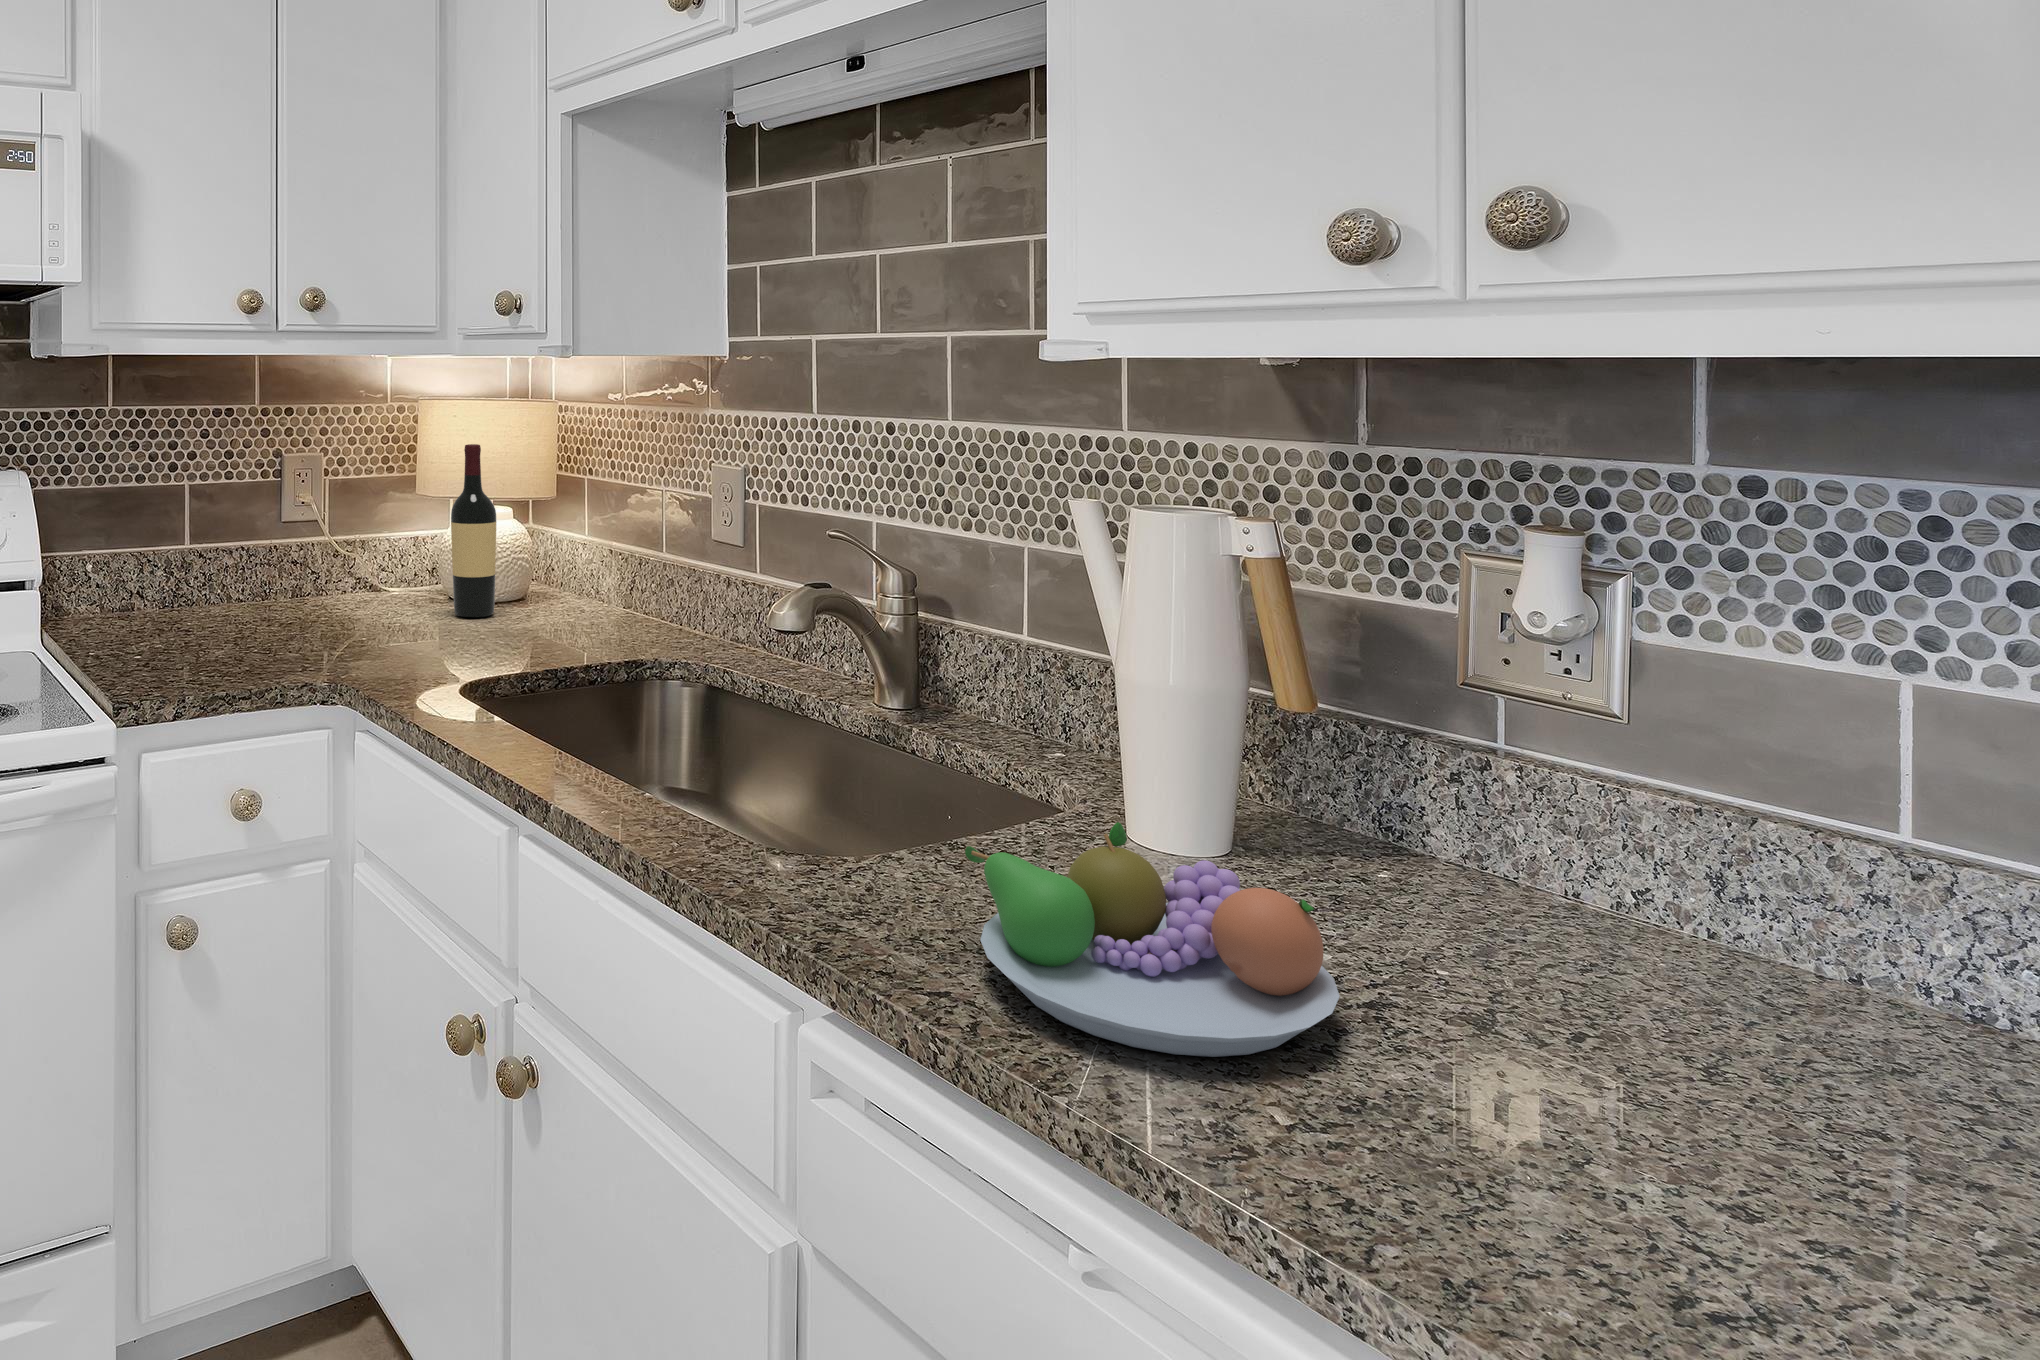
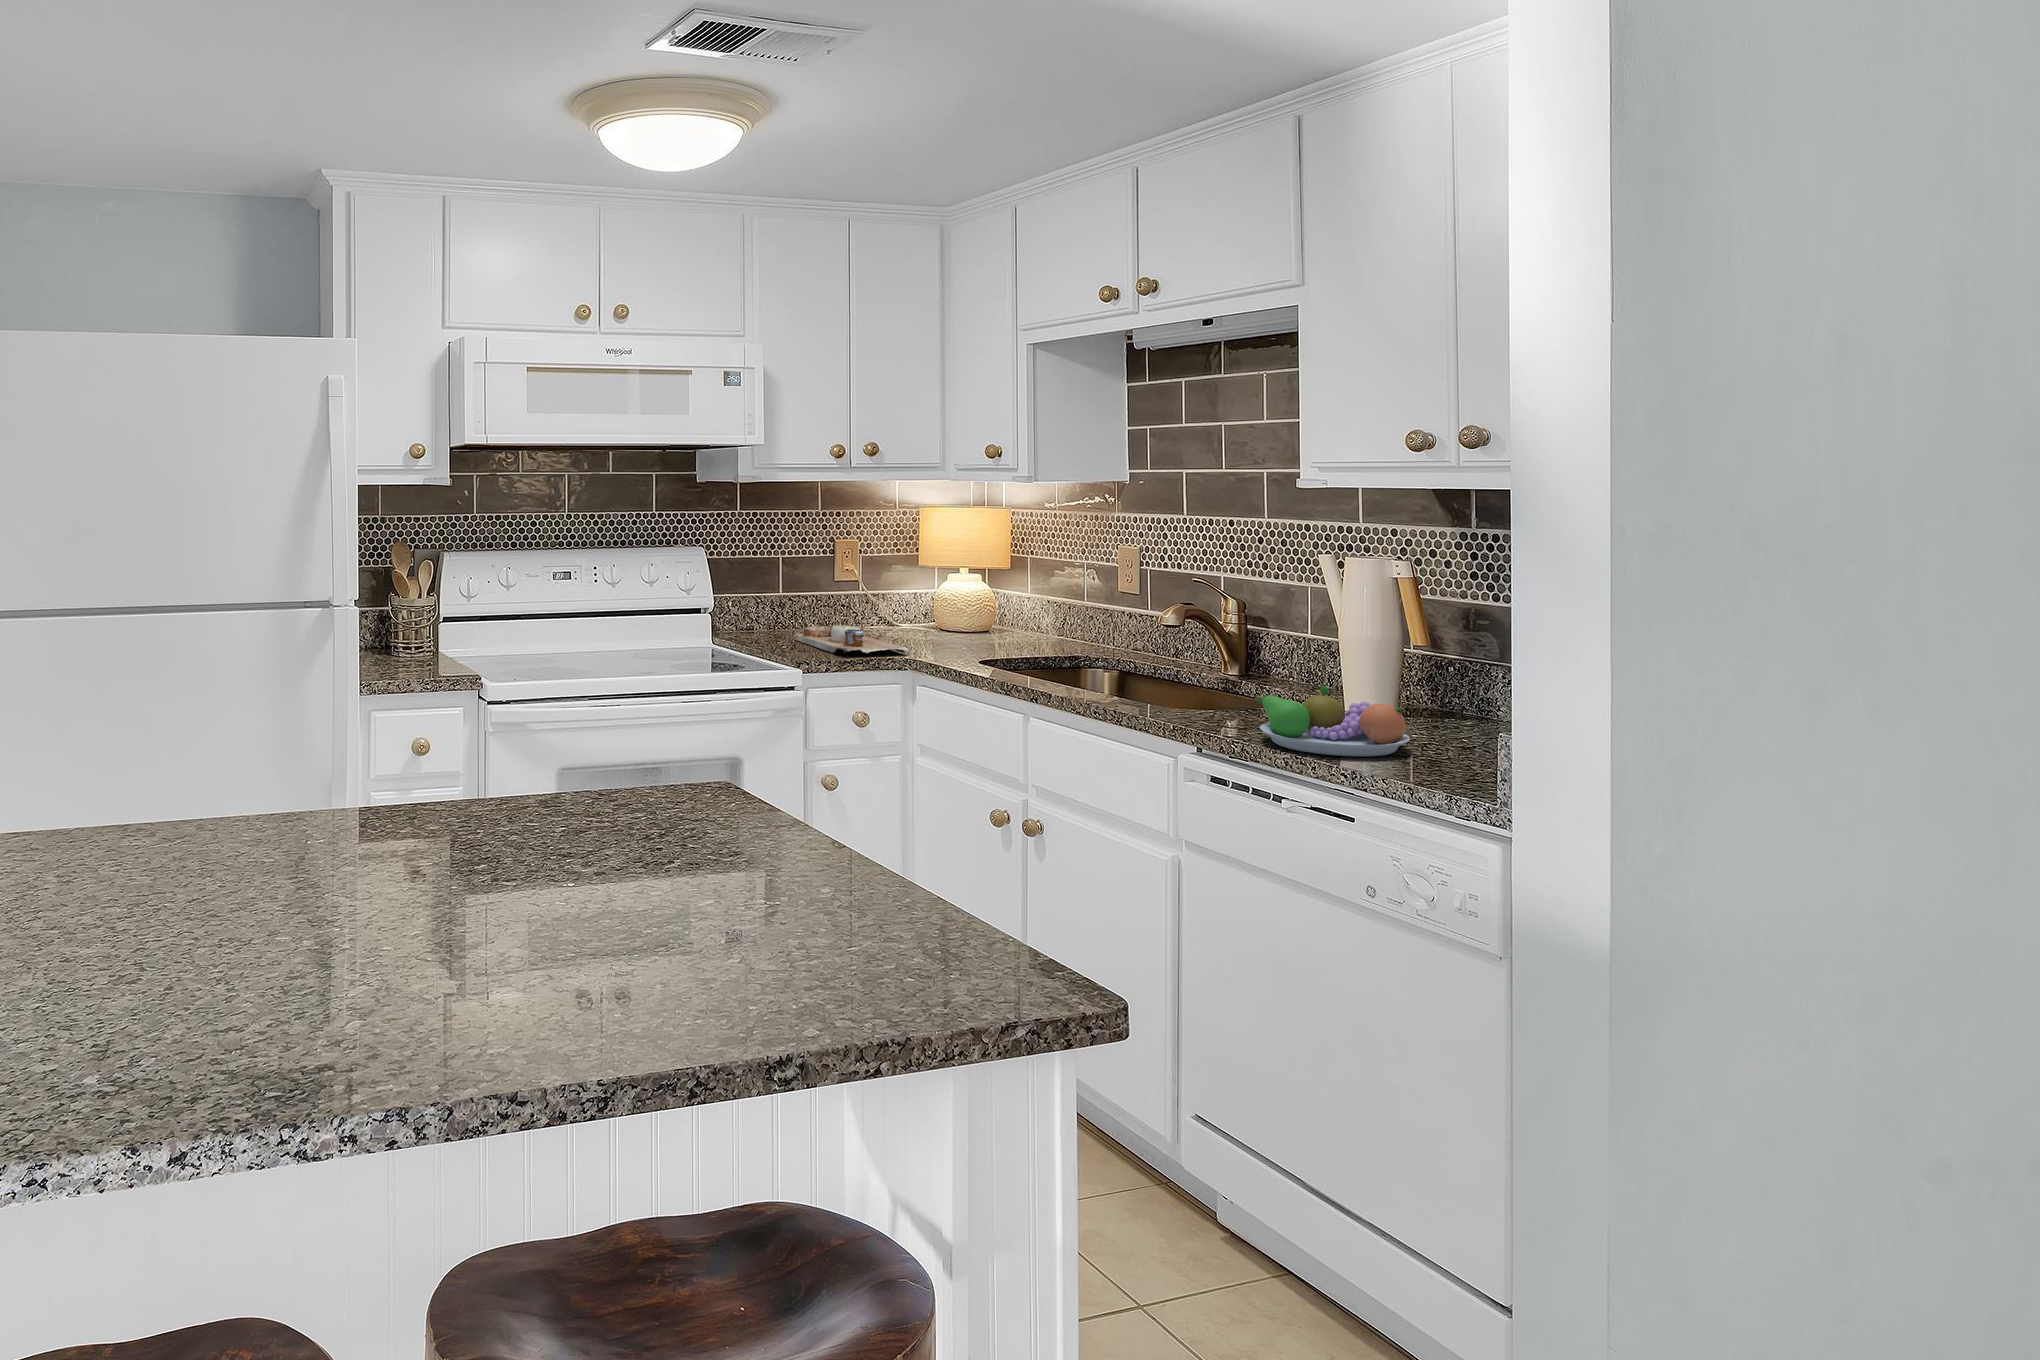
wine bottle: present [451,444,496,618] -> none [947,534,975,640]
cutting board: none [195,599,362,666] -> present [795,625,910,654]

